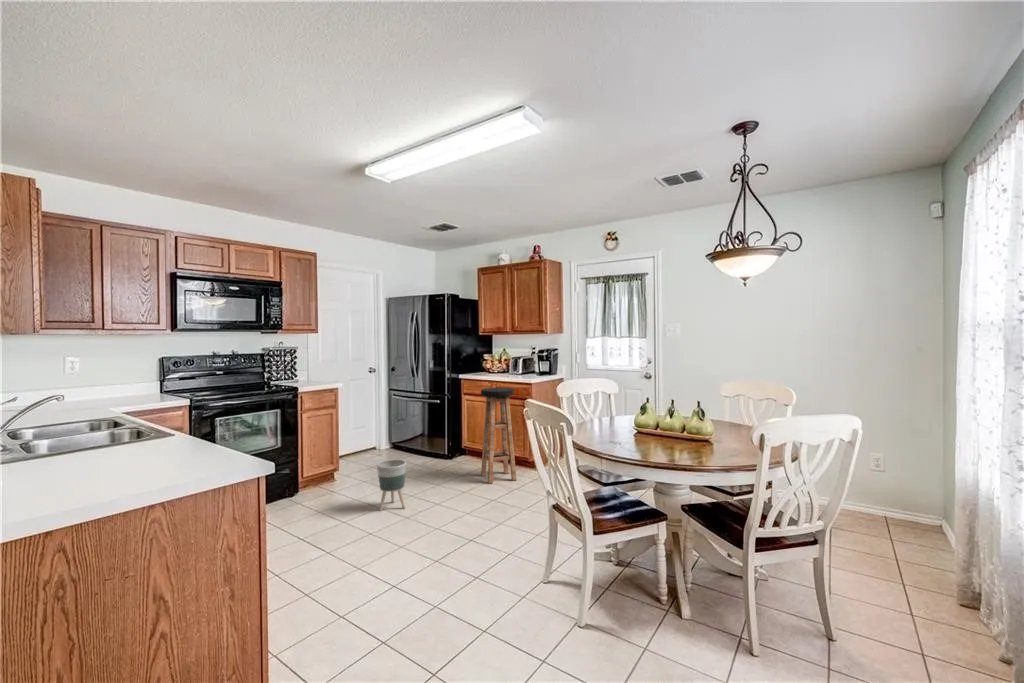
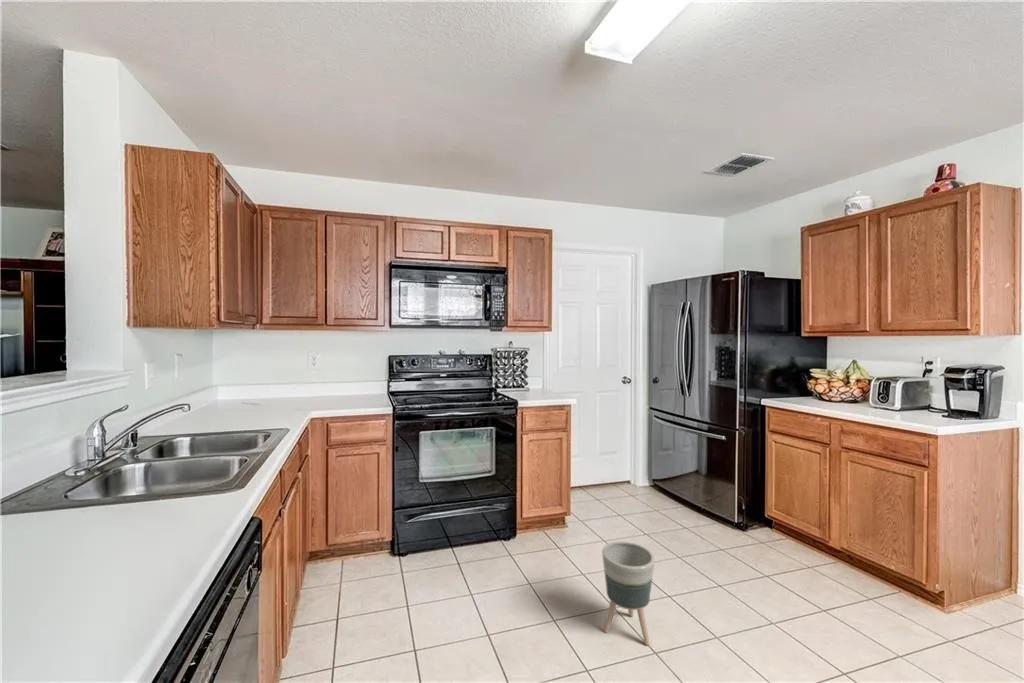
bar stool: present [481,388,516,484] -> none [809,436,908,649]

